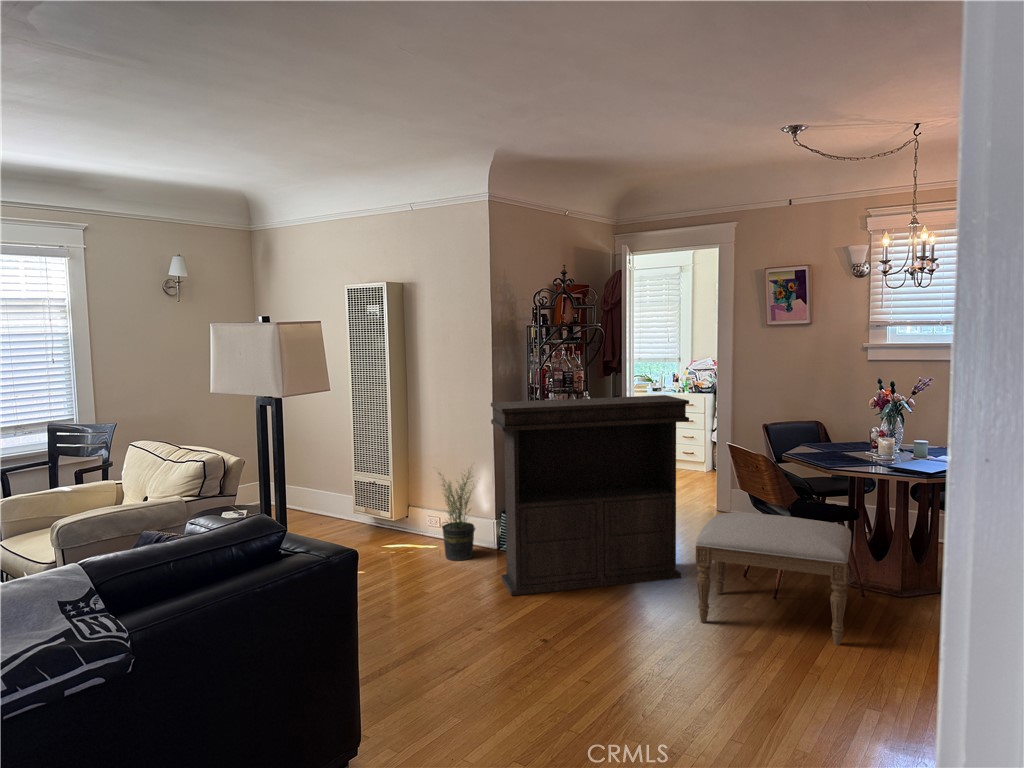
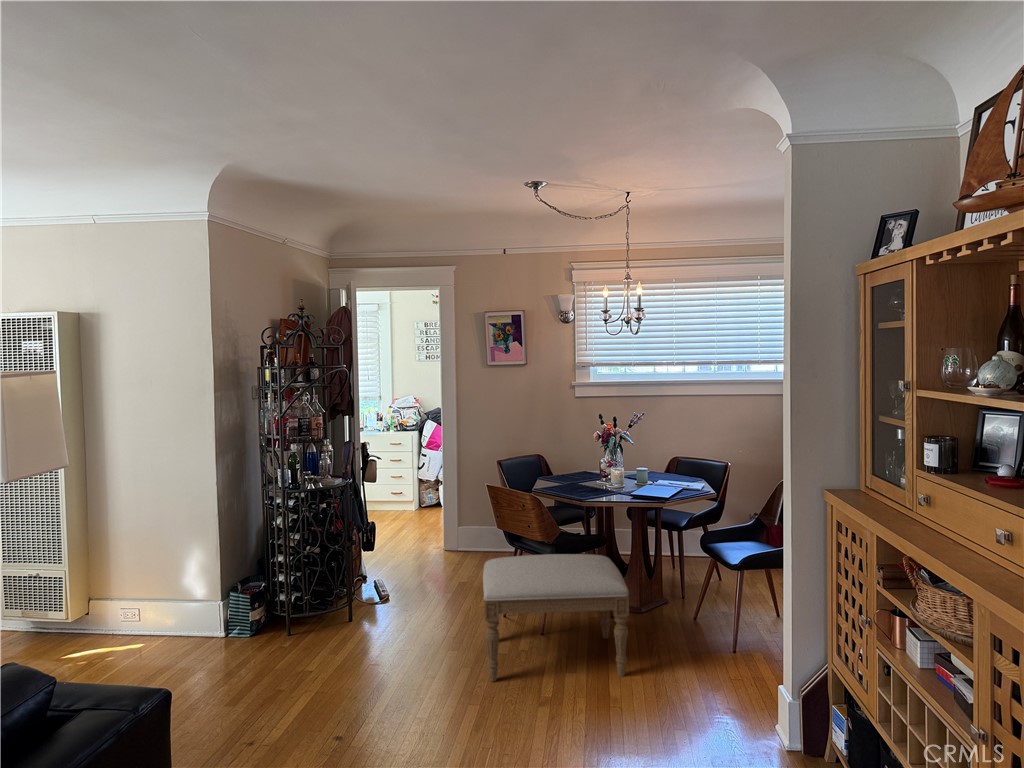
console table: present [491,395,689,596] -> none [227,440,451,697]
potted plant: present [439,470,475,561] -> none [135,535,204,662]

